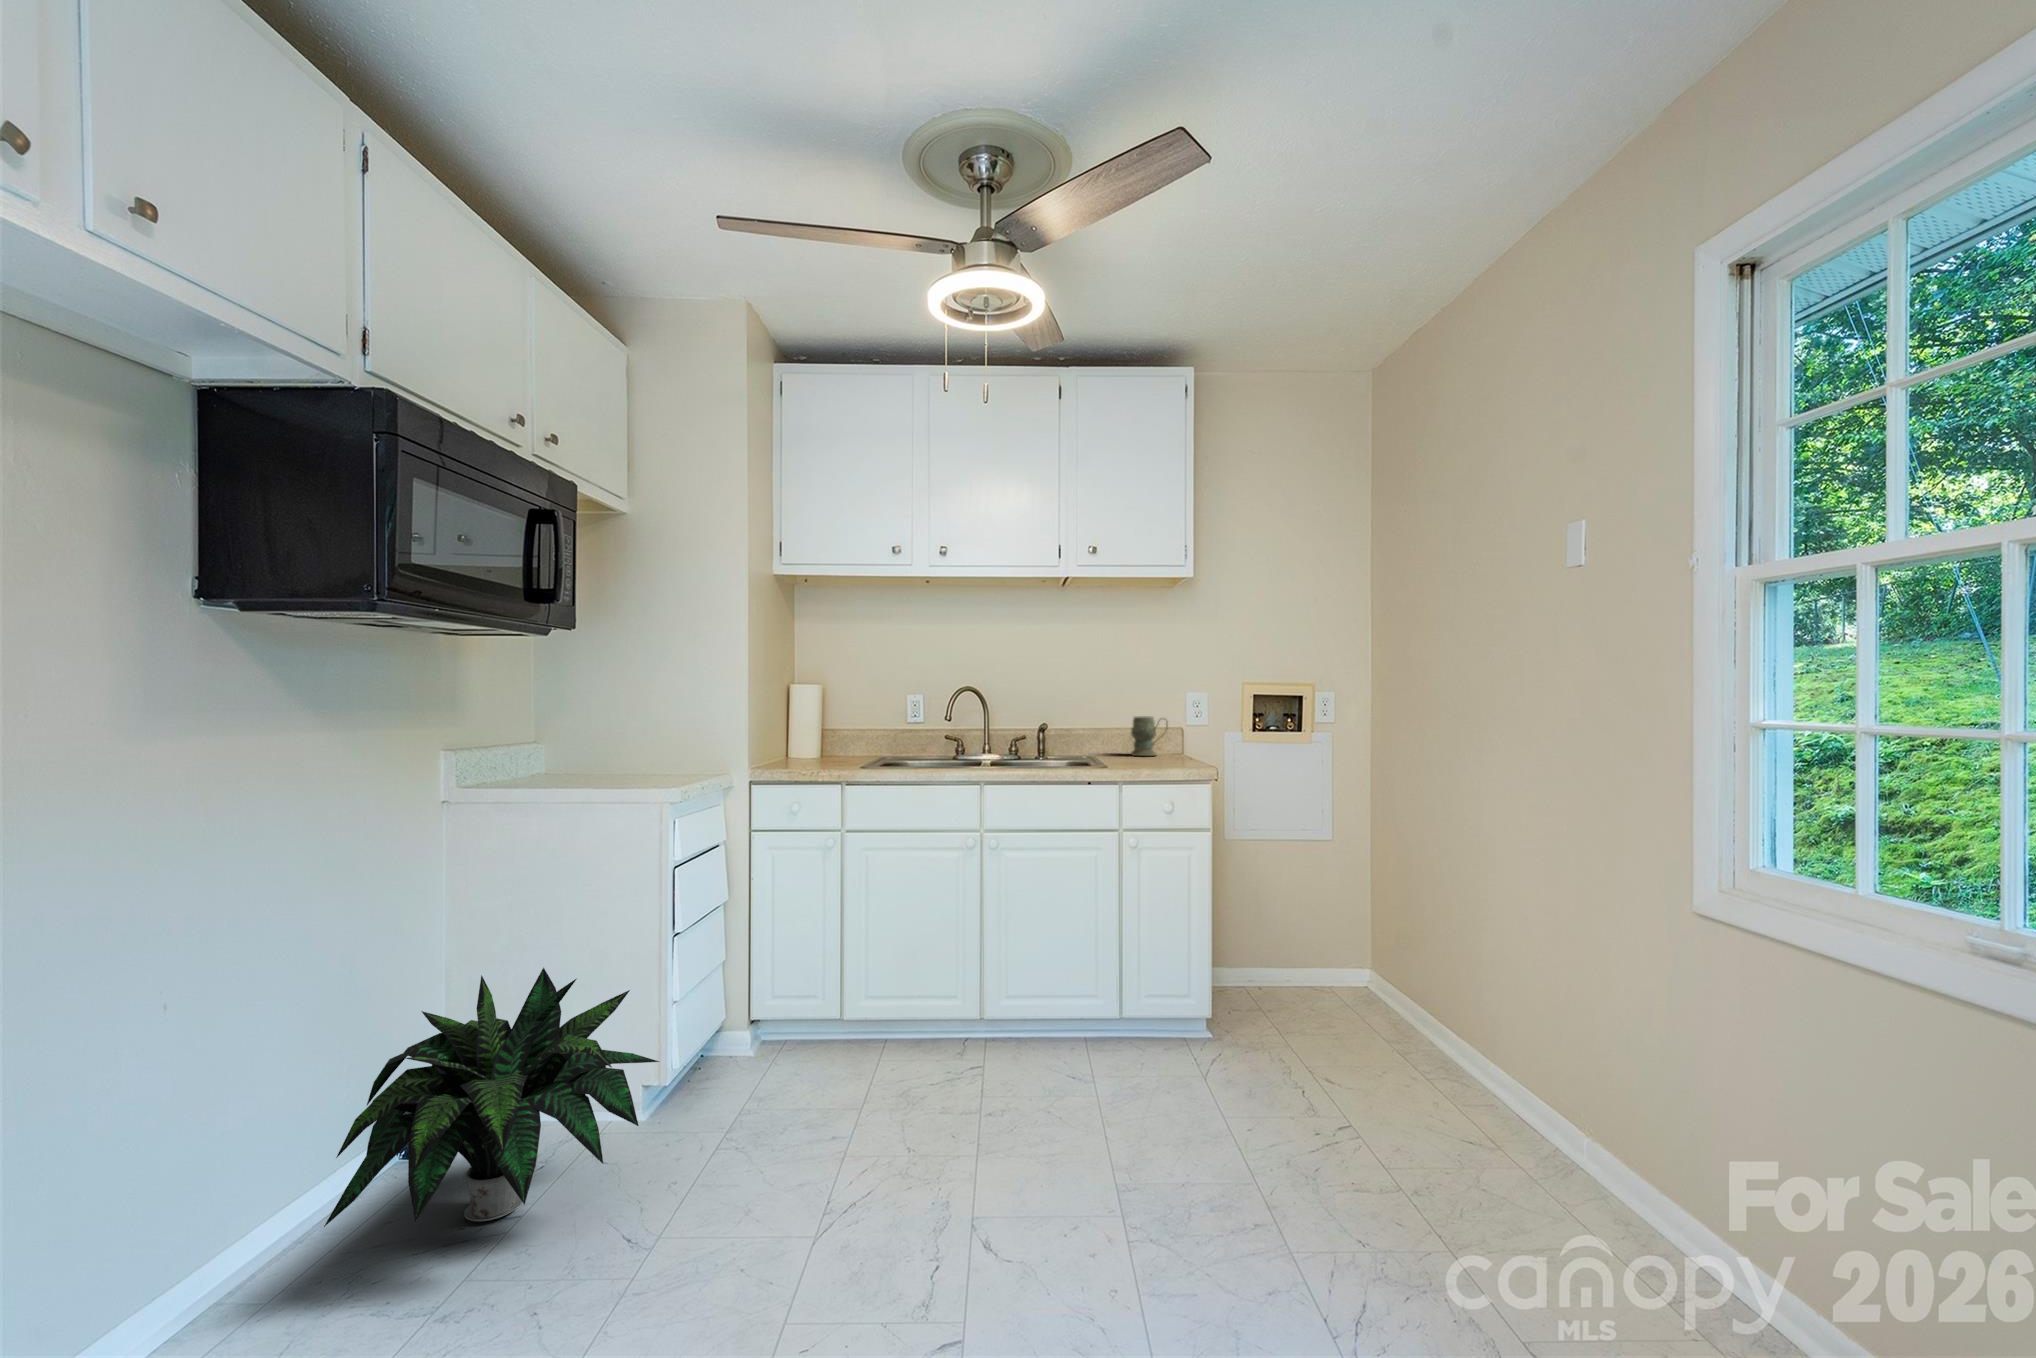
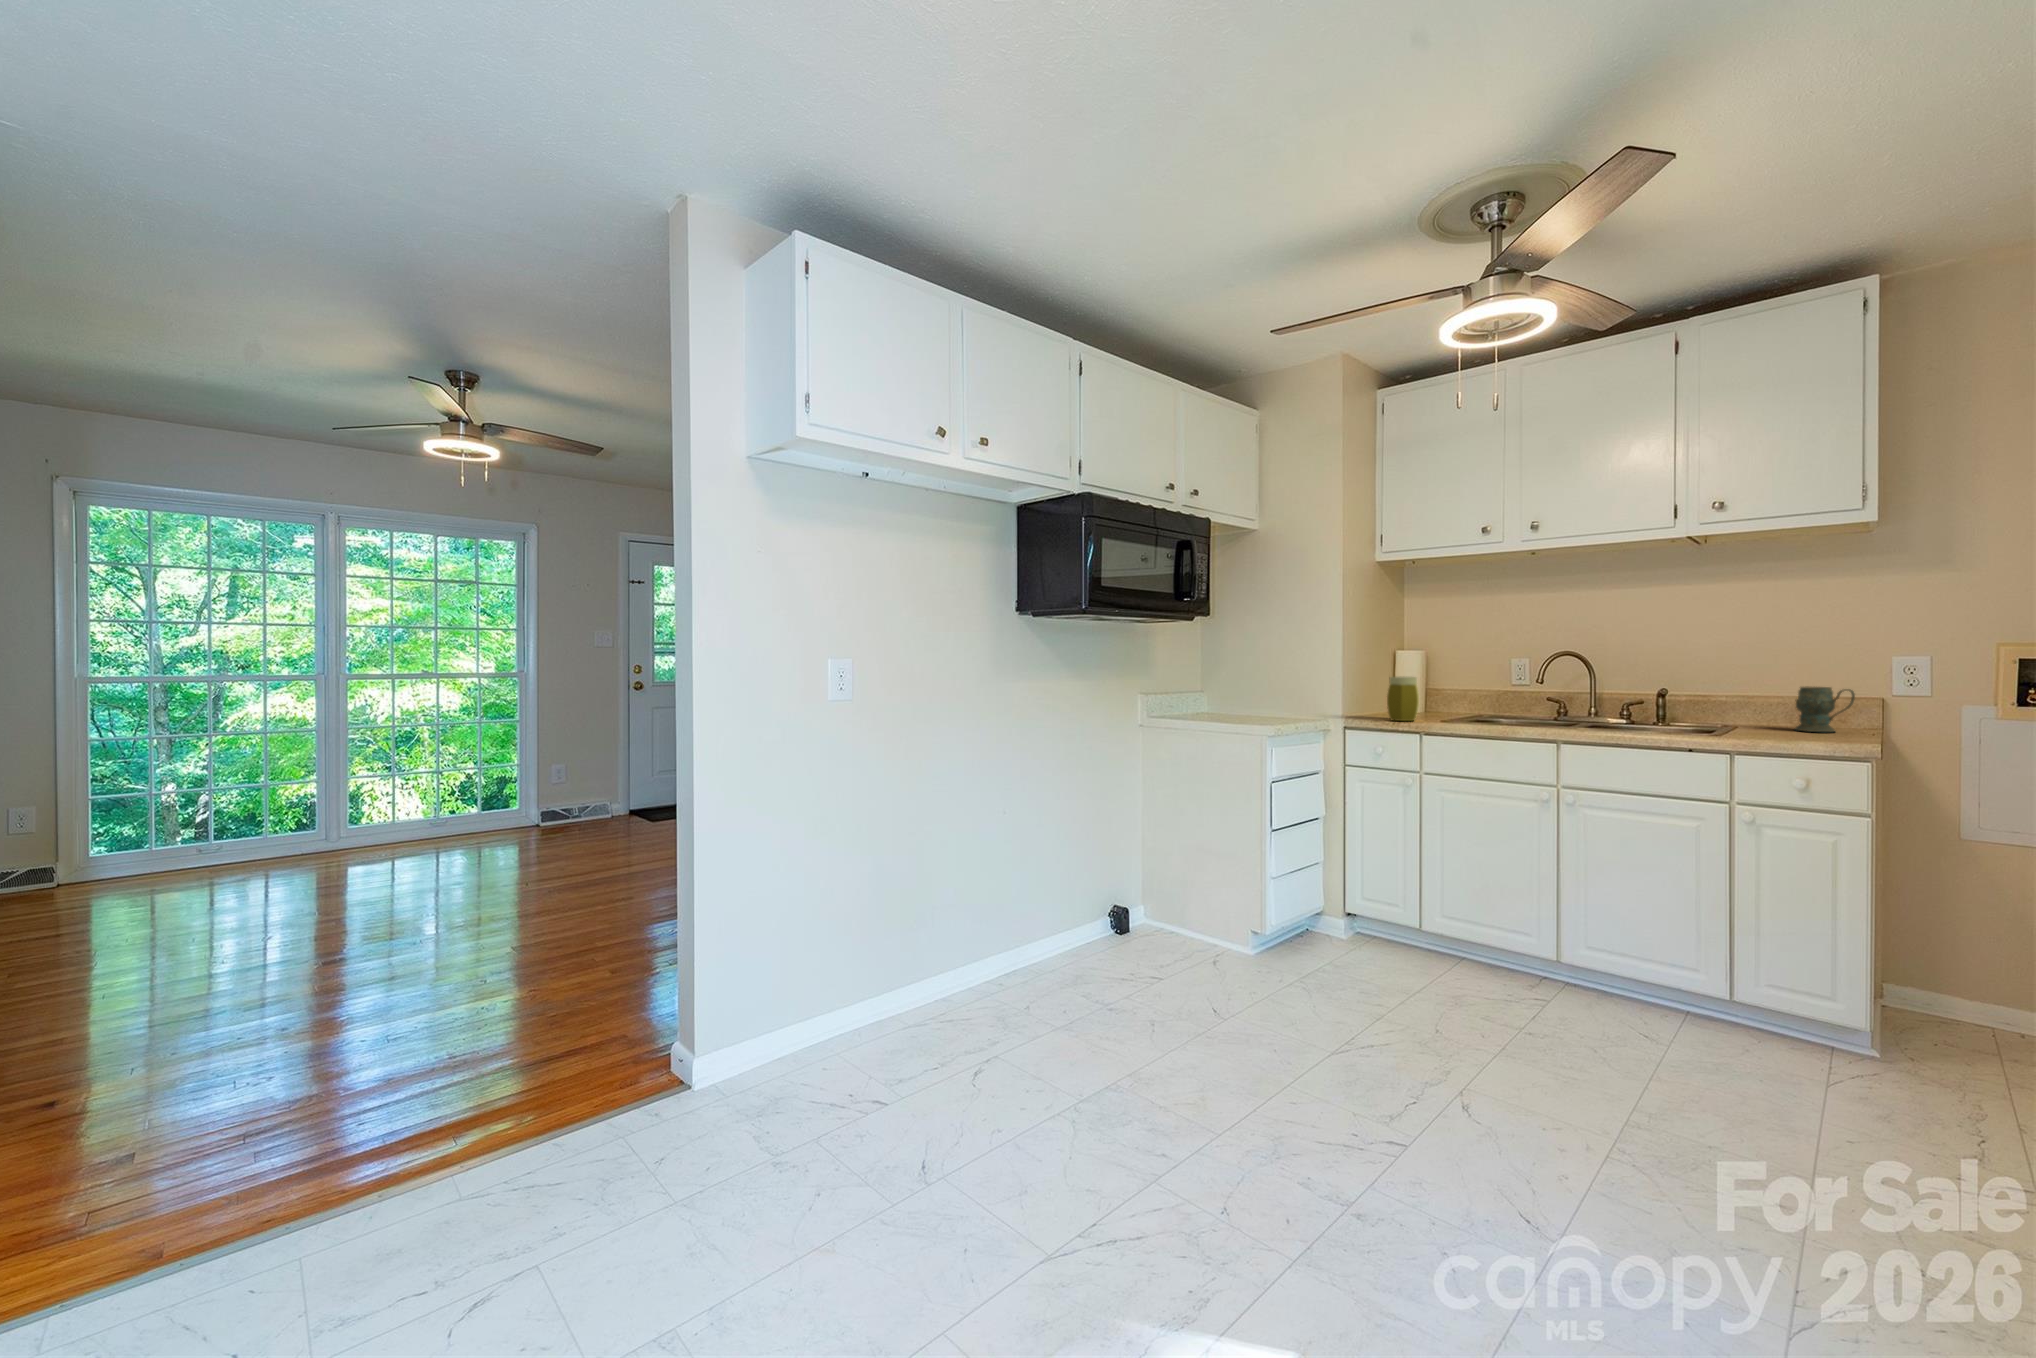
jar: none [794,714,829,768] -> present [1387,677,1419,721]
potted plant: present [324,968,659,1227] -> none [1074,832,1257,977]

